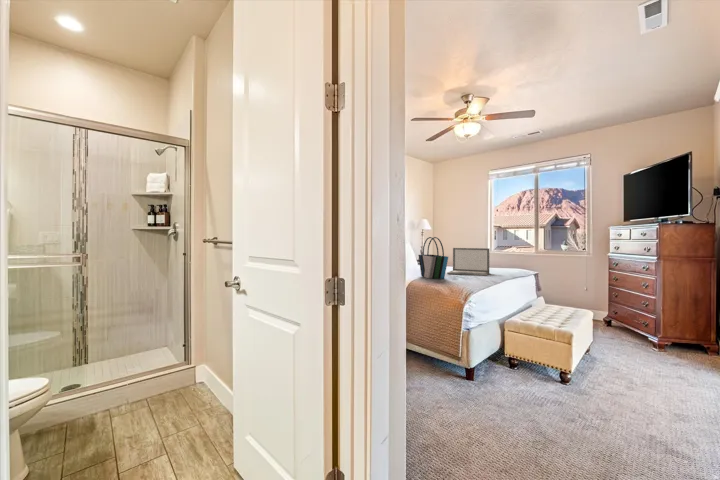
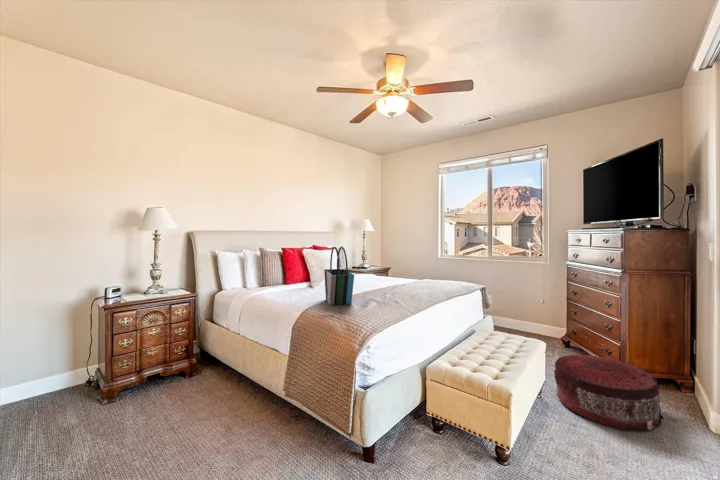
laptop: present [447,248,489,276] -> none [366,258,421,298]
pouf: none [599,322,690,372] -> present [554,354,664,430]

